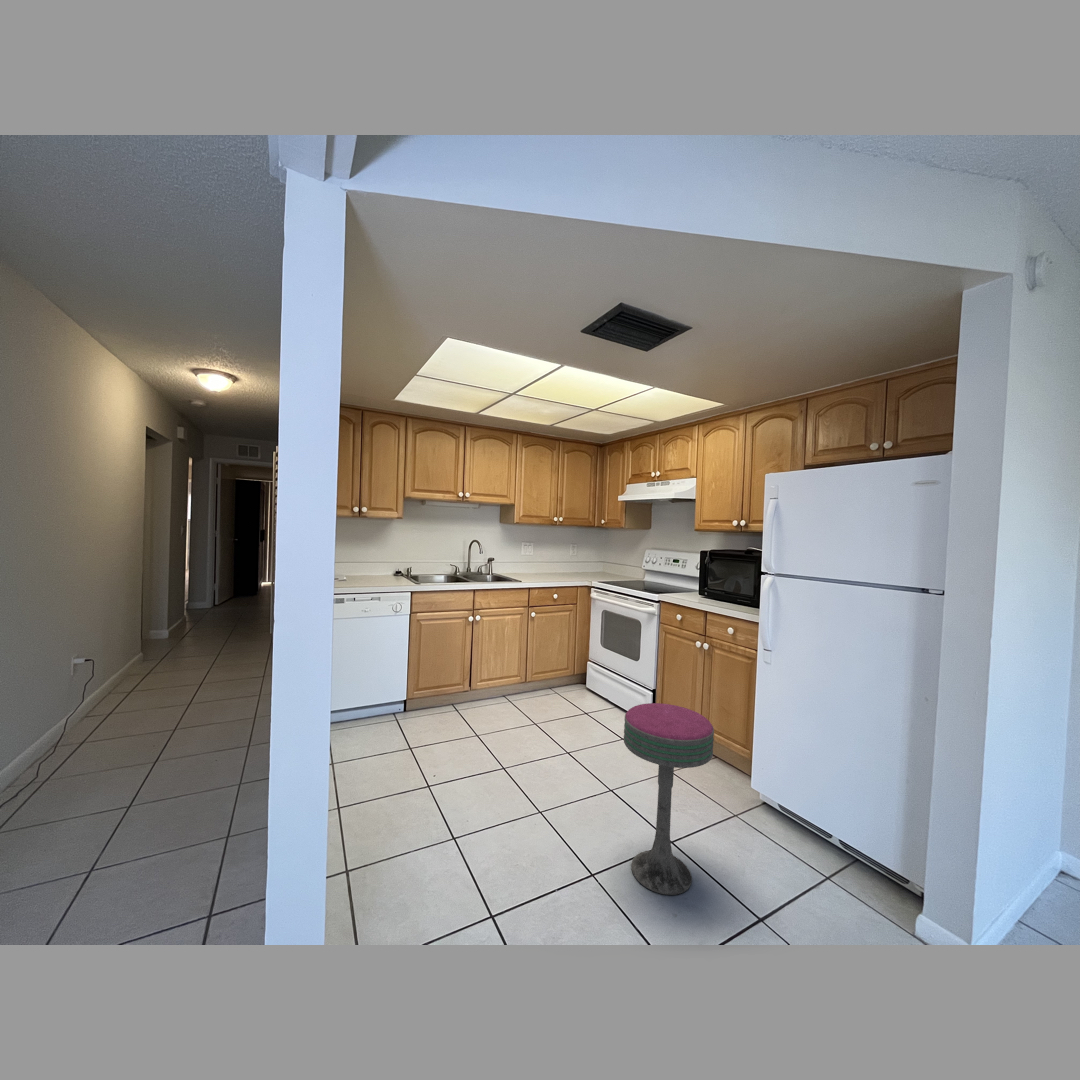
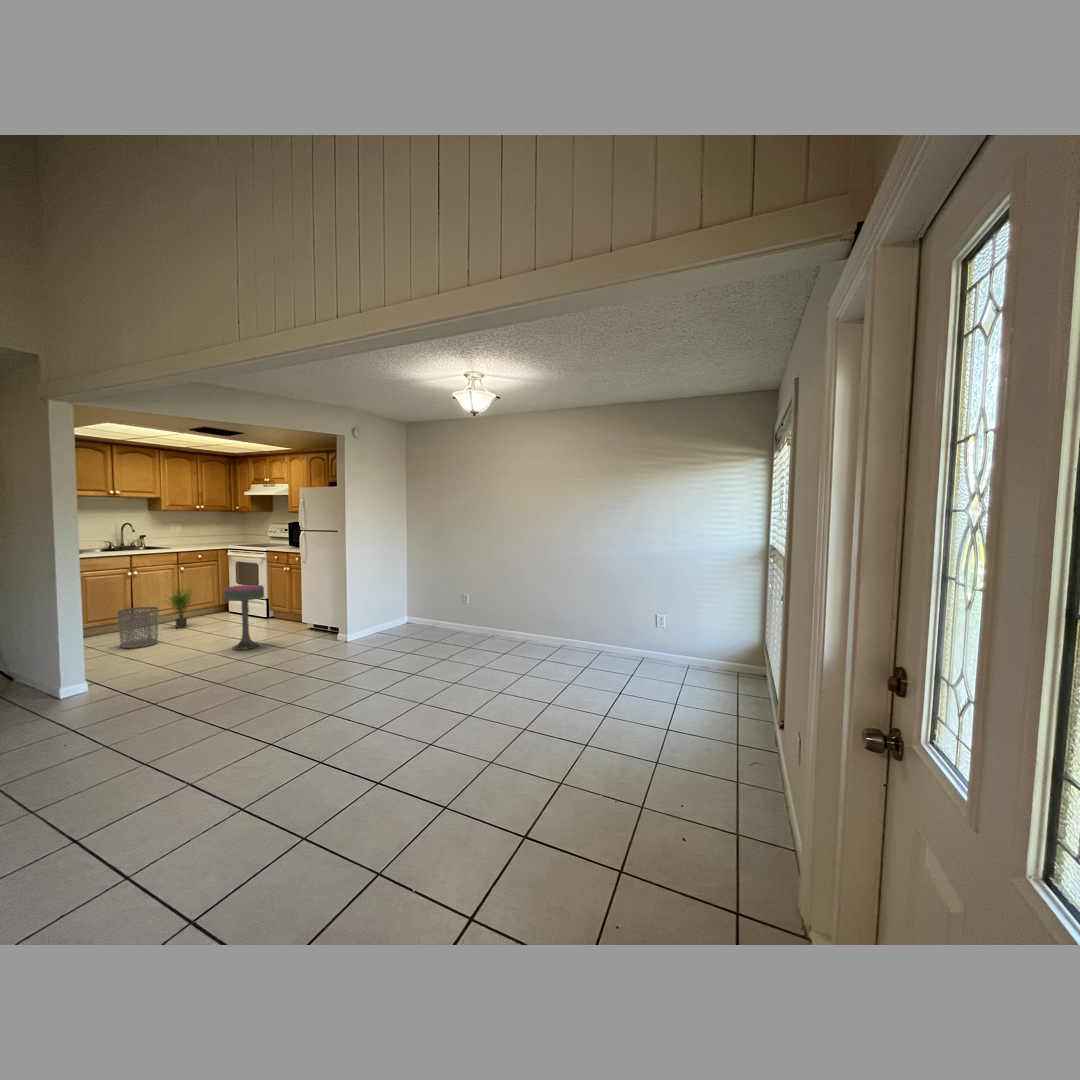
potted plant: none [501,645,552,722] -> present [168,590,191,628]
waste bin: none [443,692,500,778] -> present [117,607,158,648]

